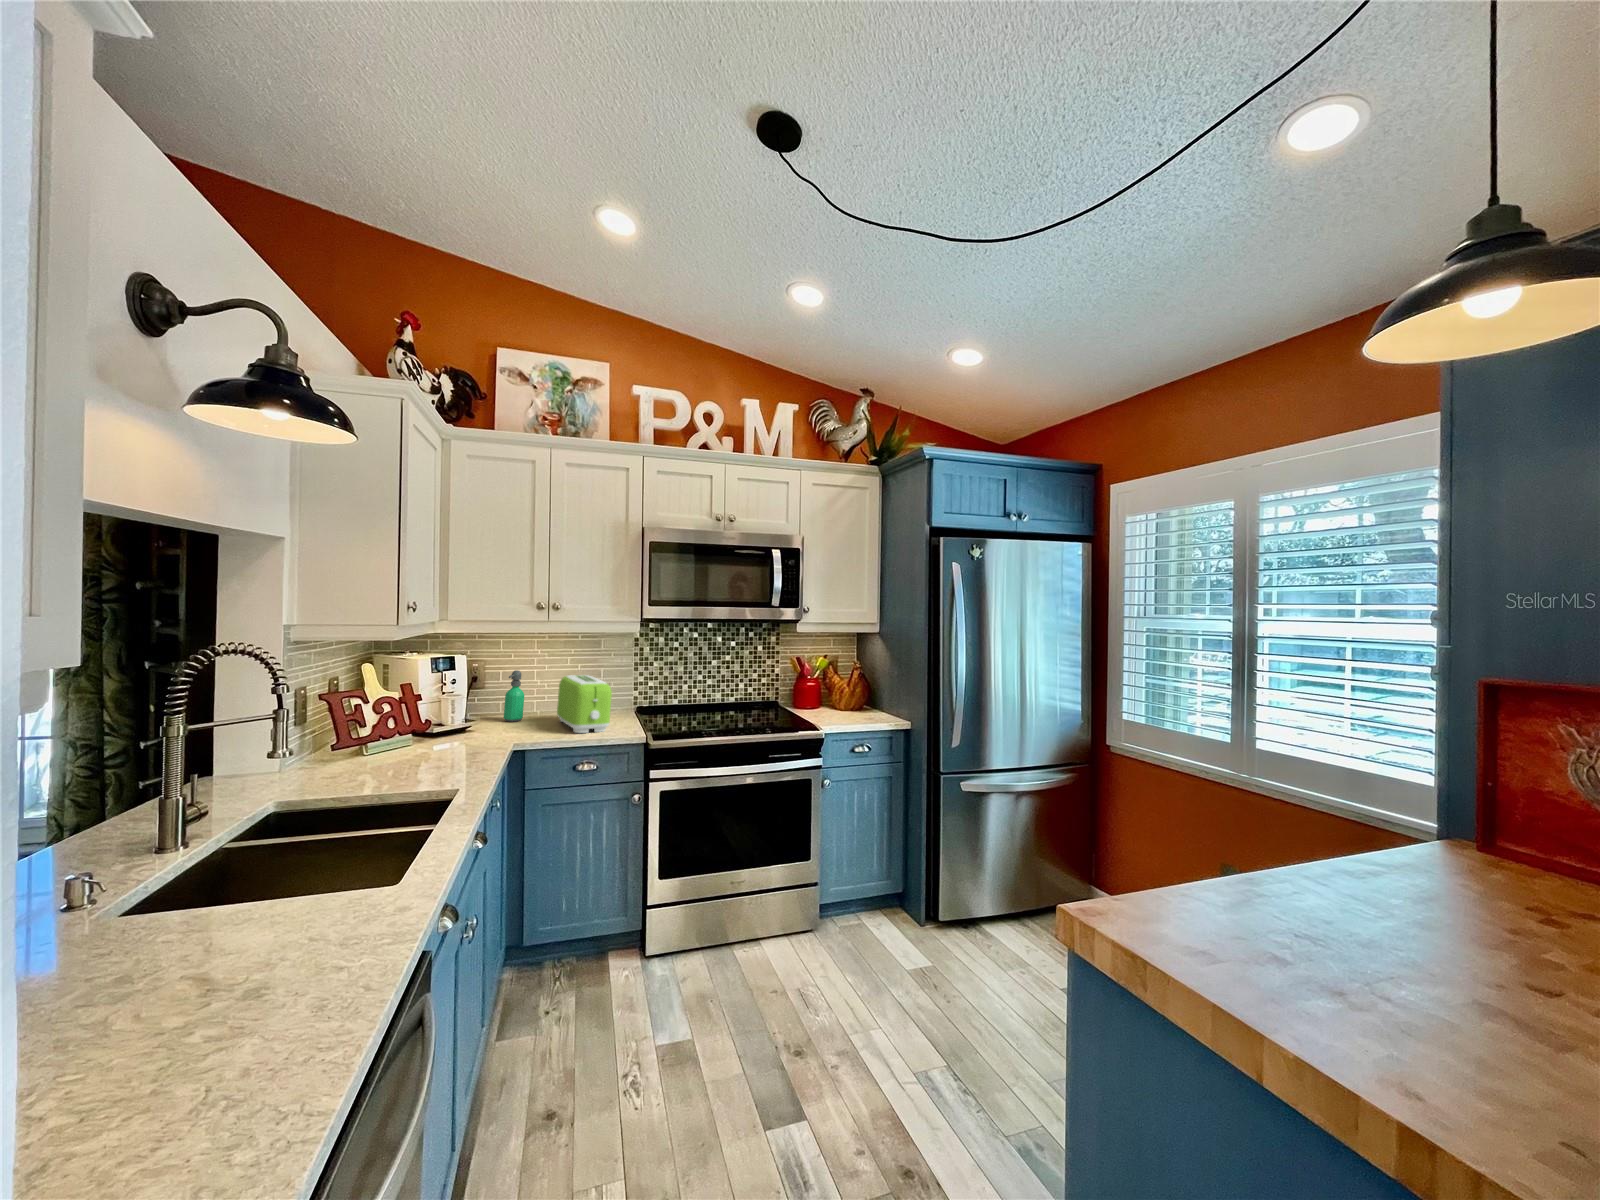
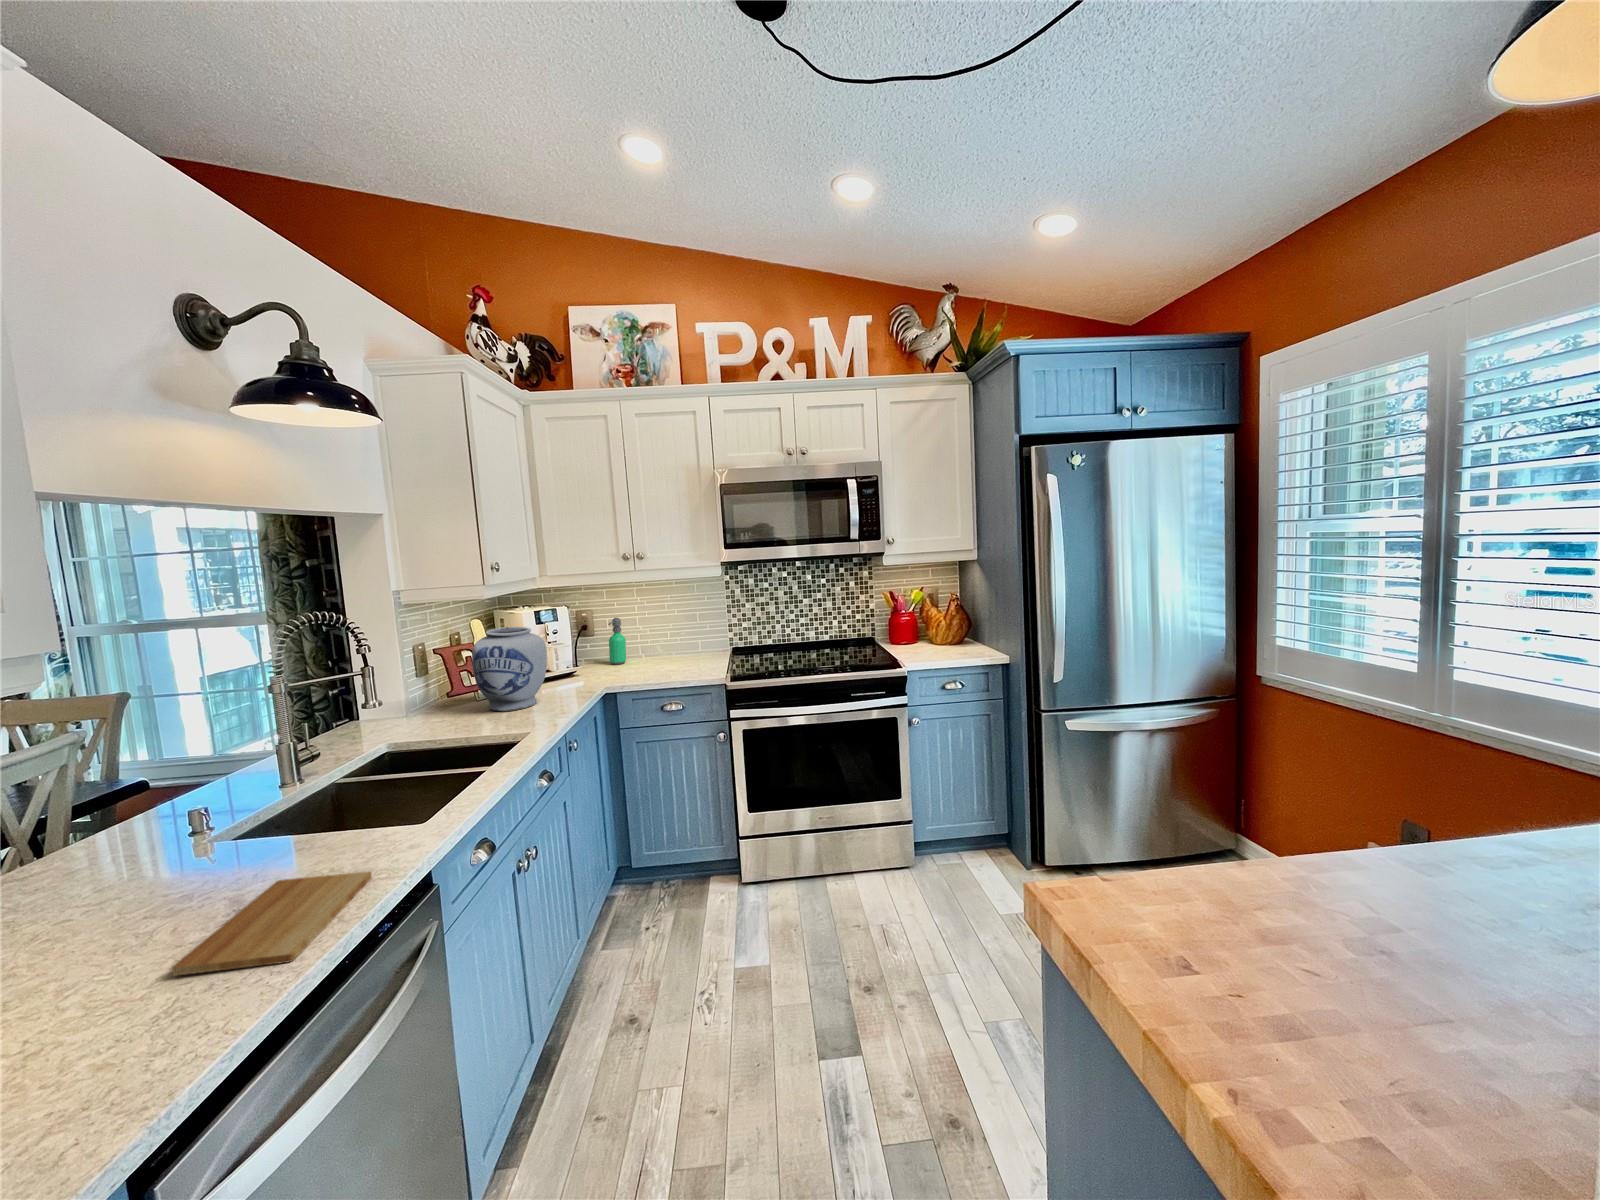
vase: none [371,675,459,770] -> present [472,627,547,711]
toaster: present [557,675,612,733] -> none [653,619,696,675]
cutting board: none [159,942,359,1074] -> present [172,872,371,976]

